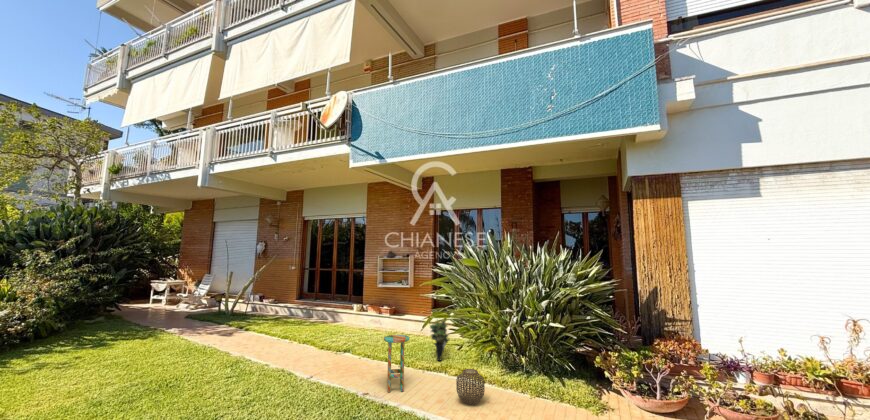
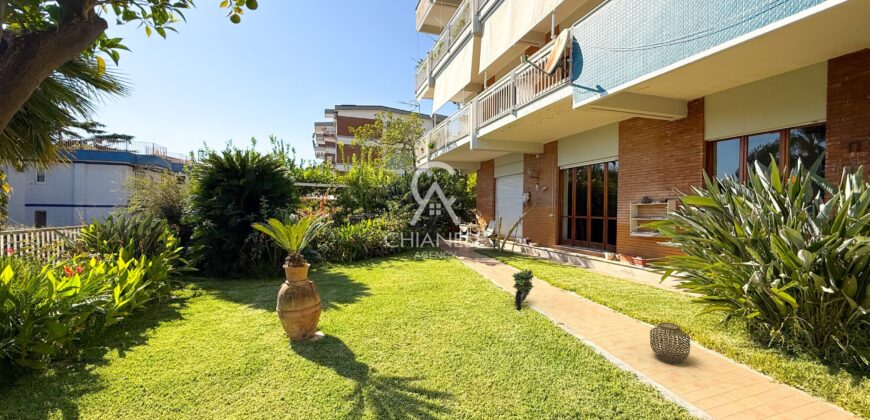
potted plant: present [430,320,449,361] -> present [512,269,534,309]
side table: present [384,335,409,393] -> none [577,275,606,332]

